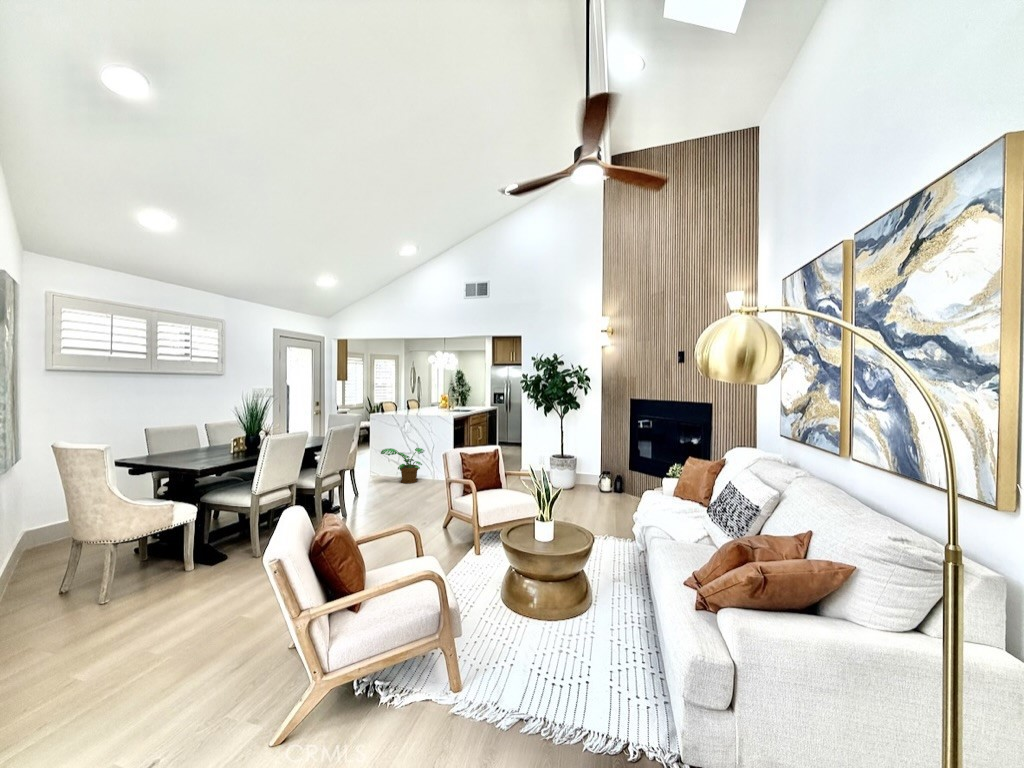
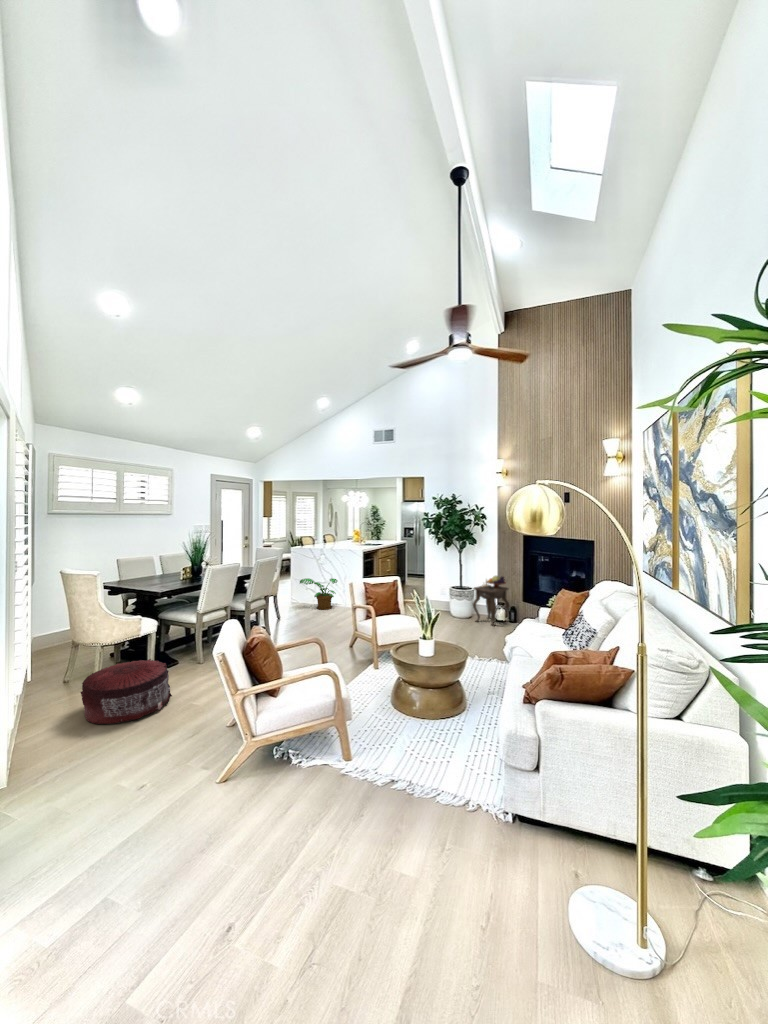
side table: none [576,441,615,498] -> present [473,576,509,626]
pouf: none [70,557,213,659] -> present [81,659,172,724]

